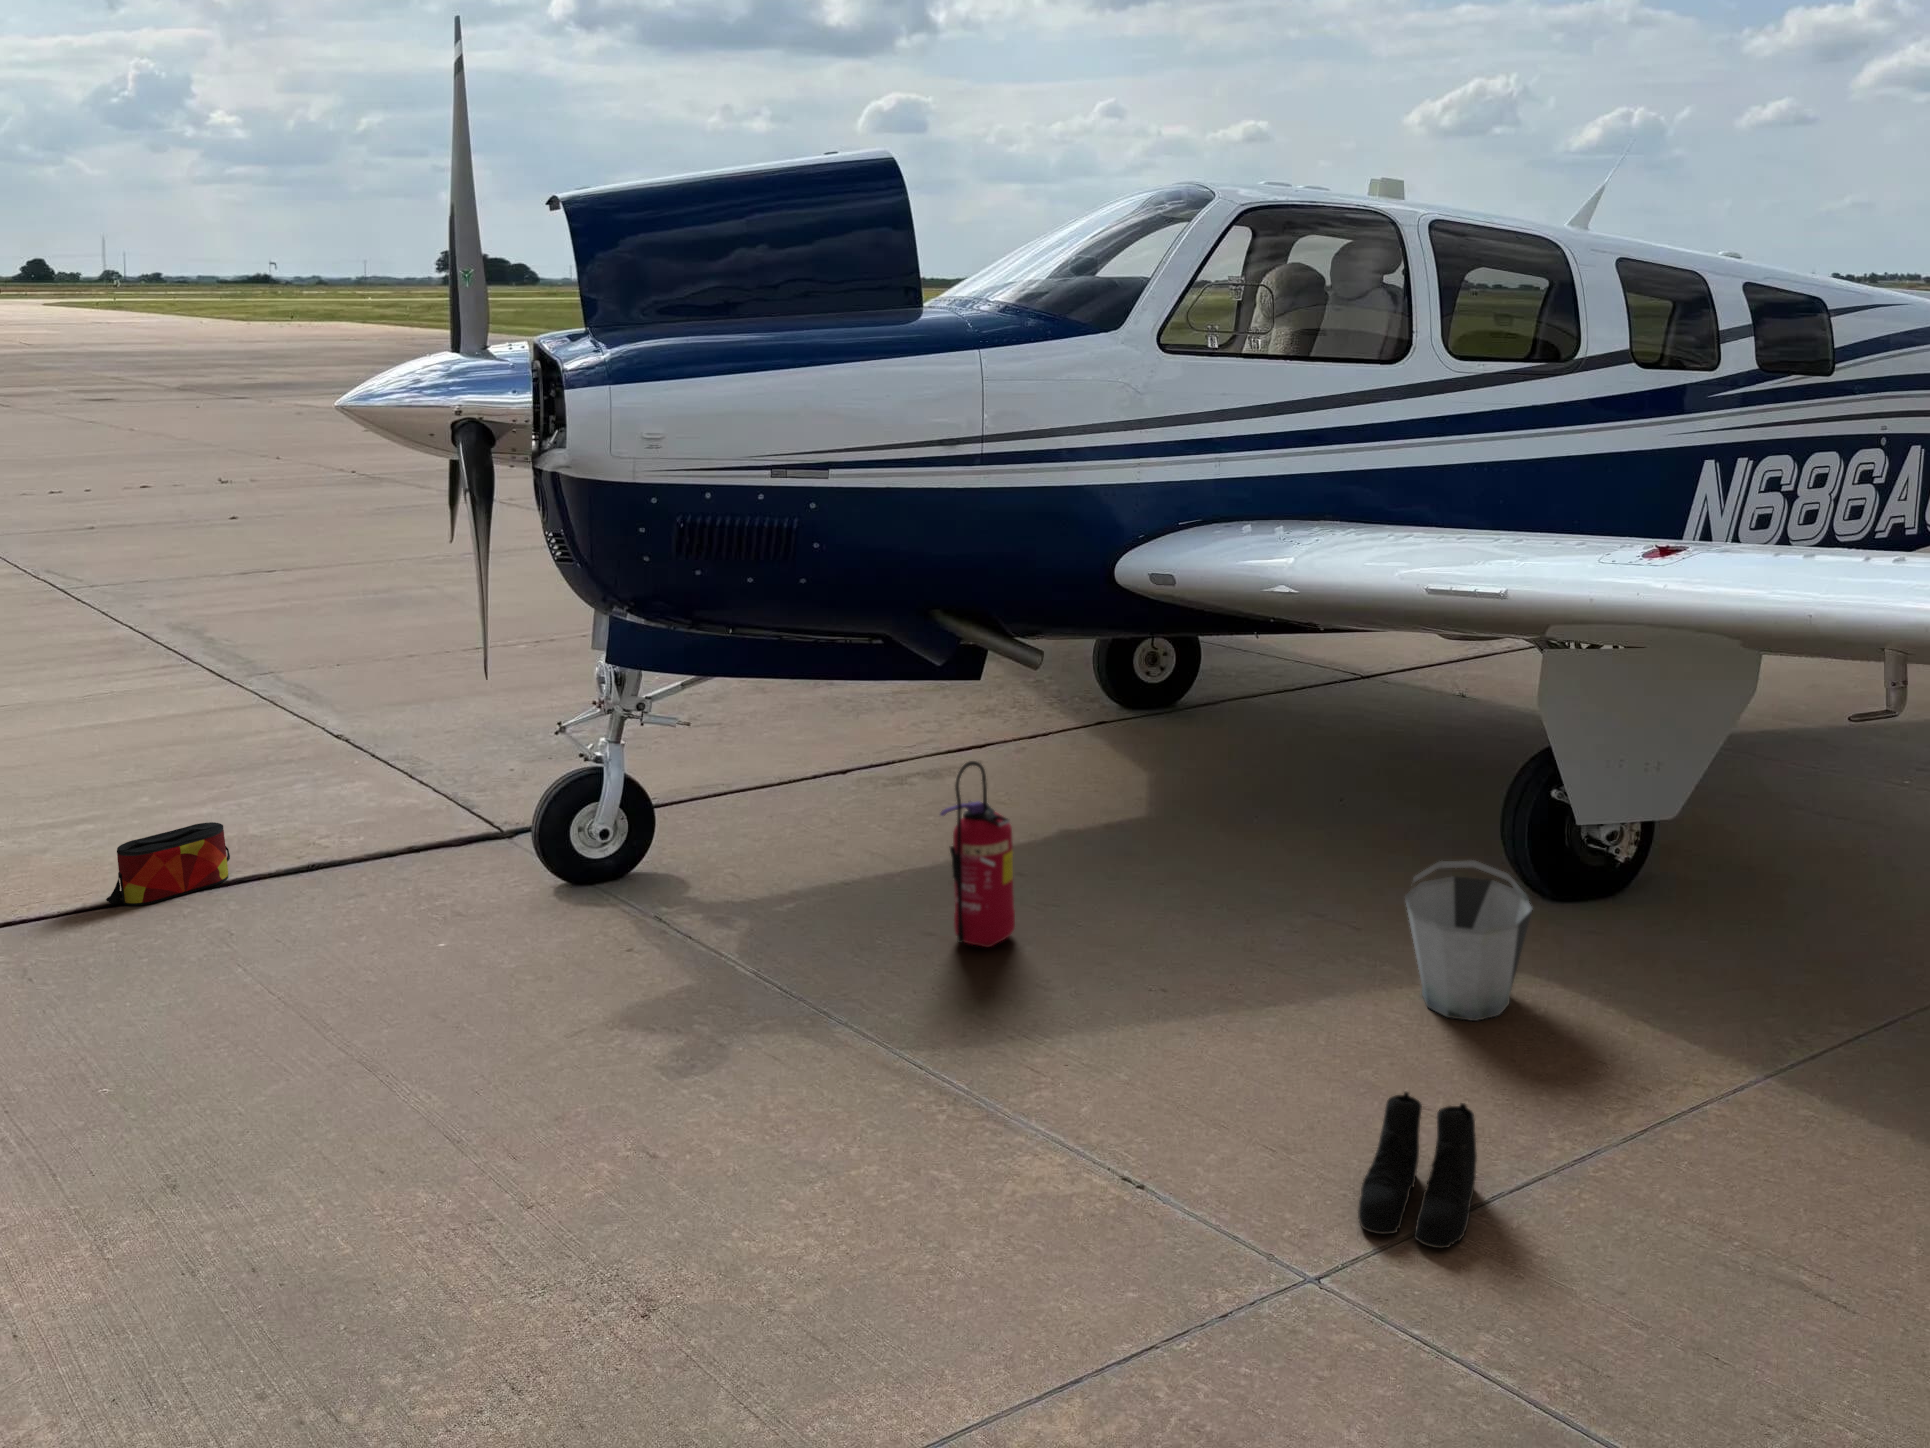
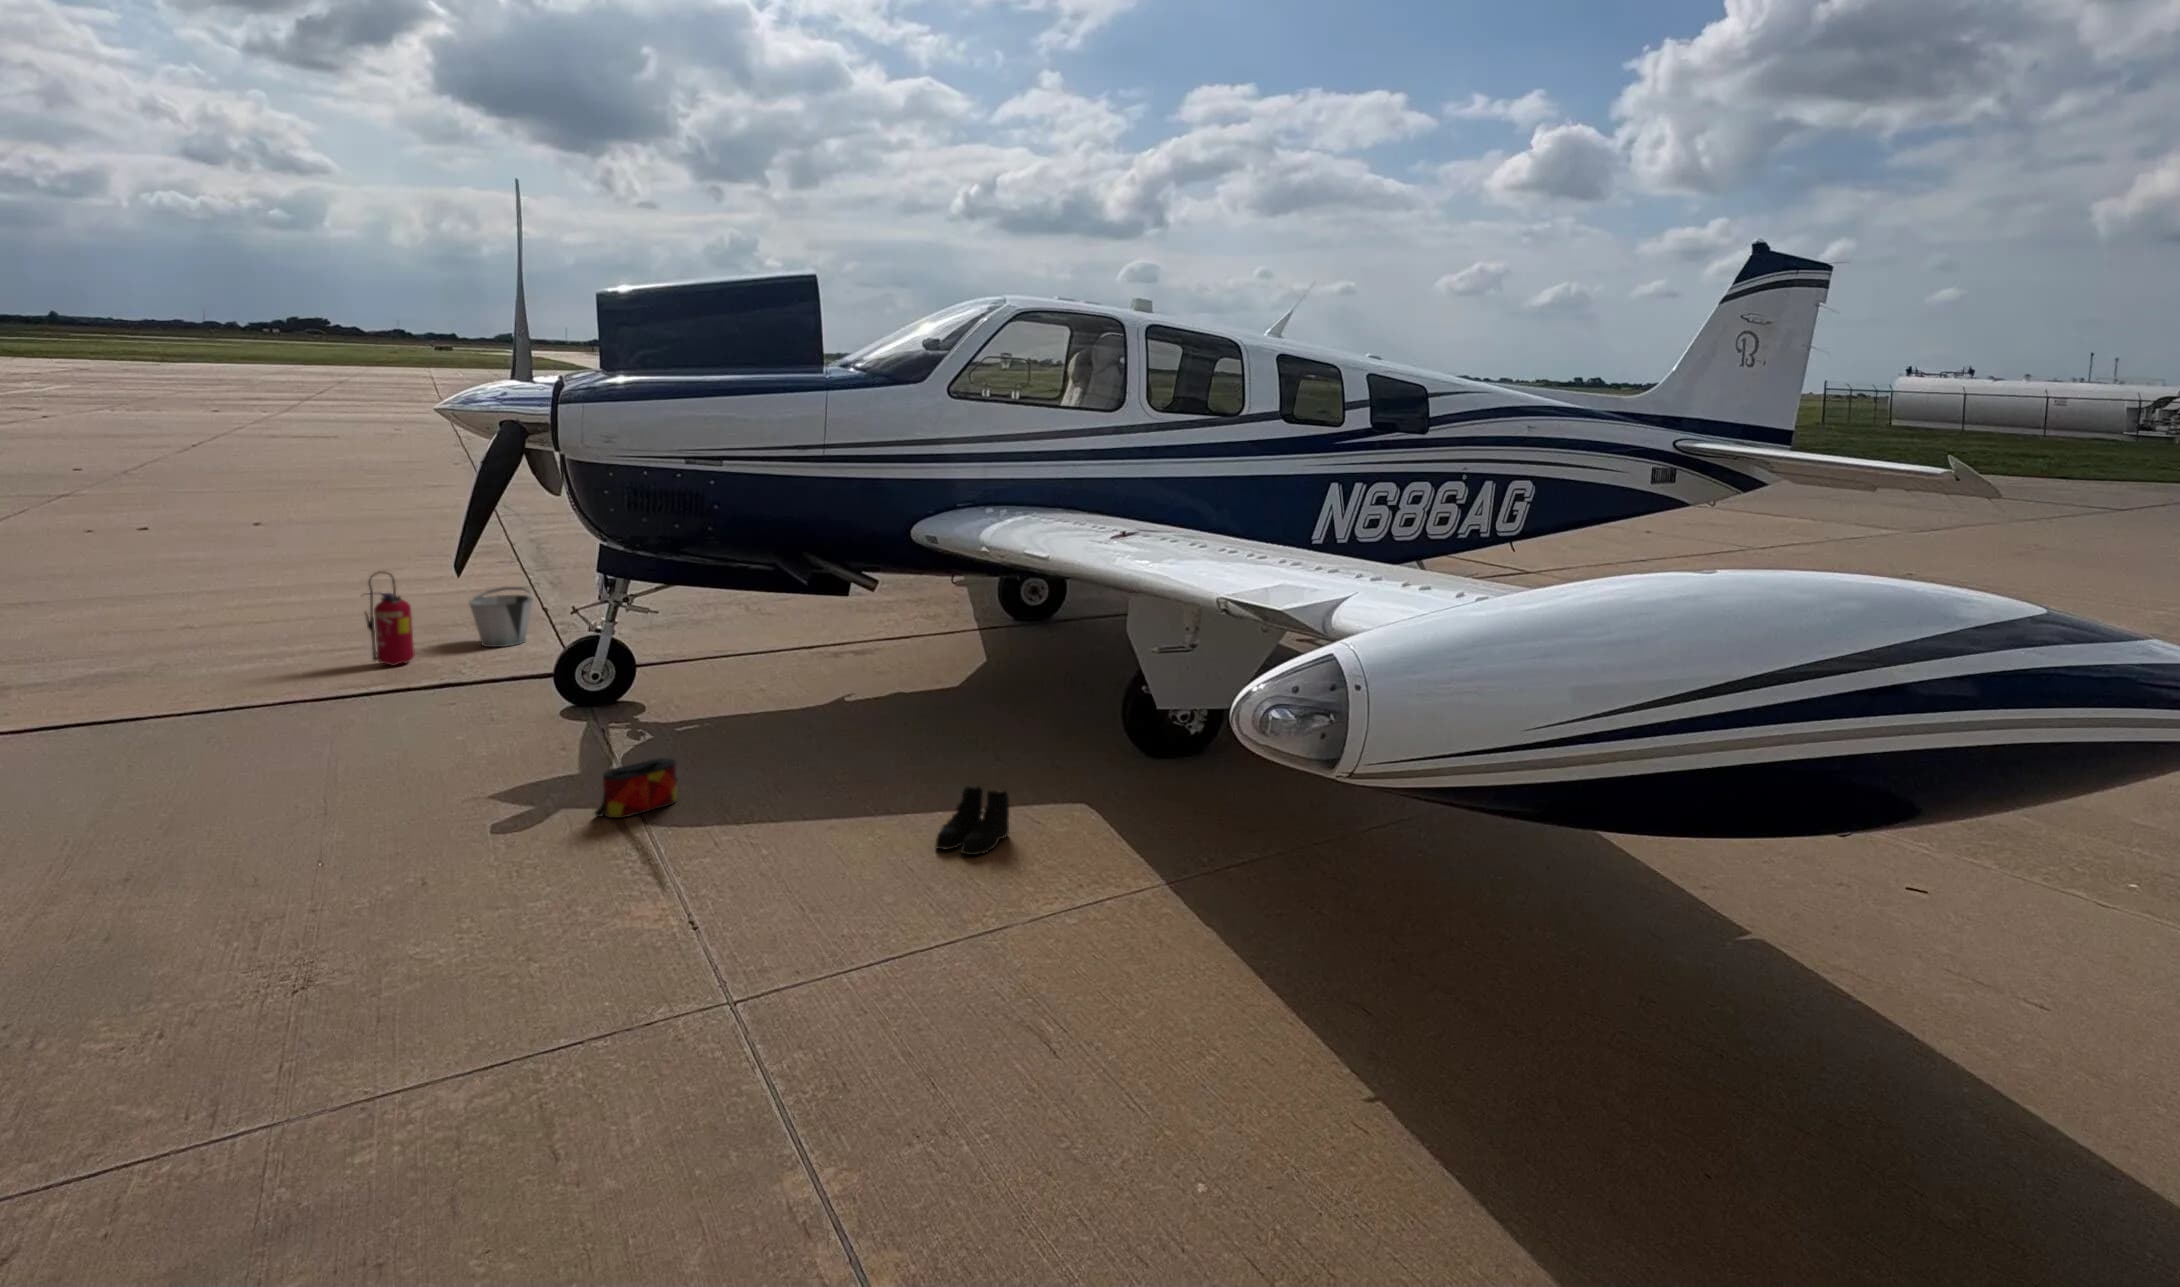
fire extinguisher: present [940,761,1015,947] -> present [365,572,415,666]
bag: present [106,822,230,906] -> present [595,758,677,818]
bucket: present [1405,860,1532,1021] -> present [469,587,533,647]

